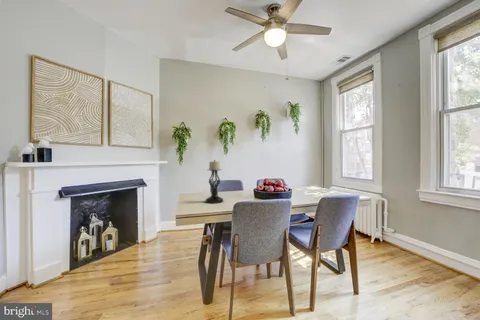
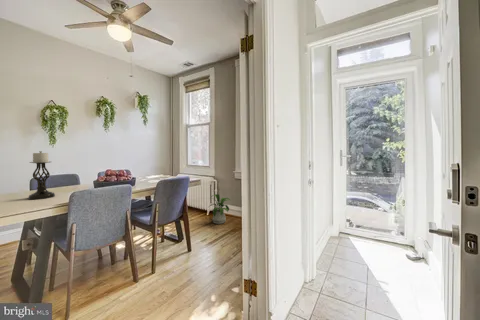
house plant: none [377,218,415,261] -> present [213,194,230,224]

